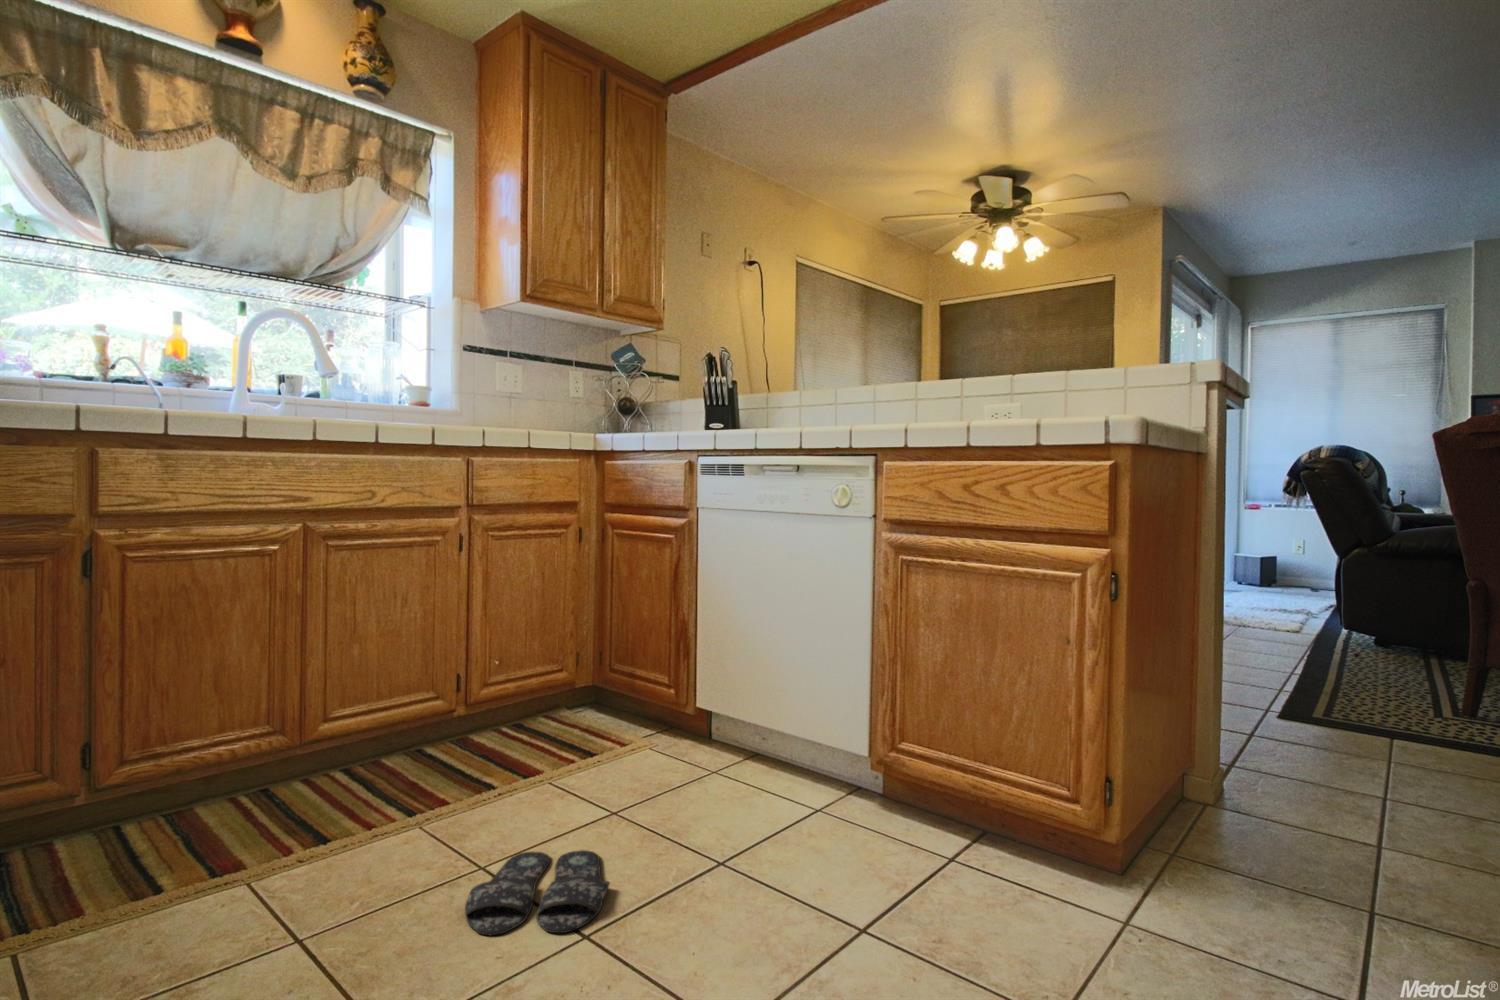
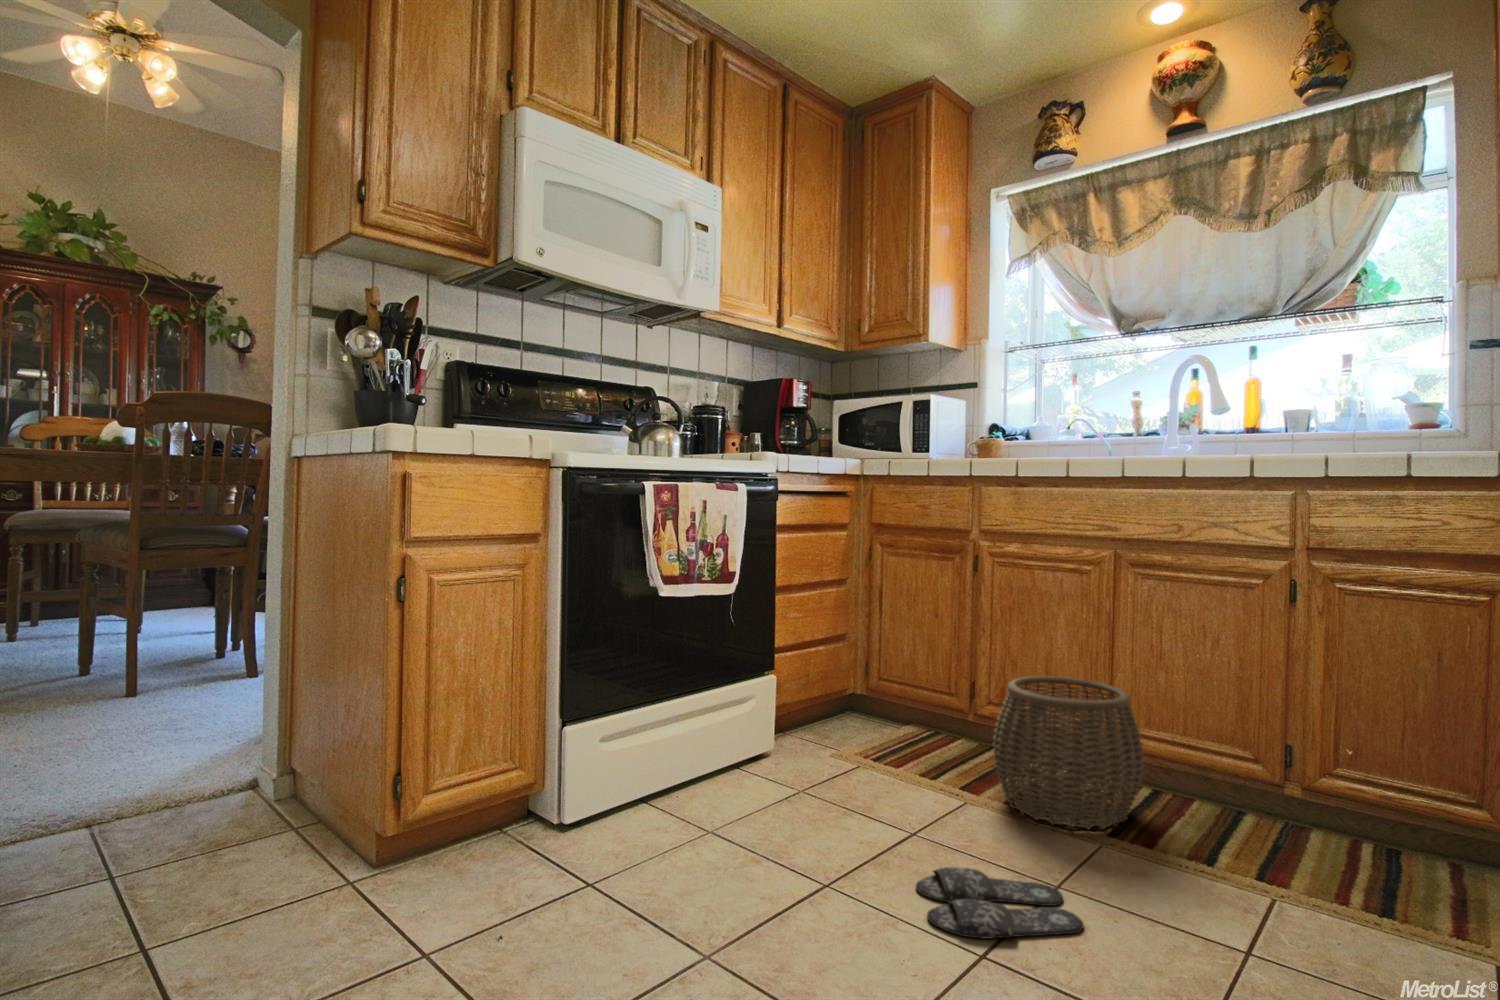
woven basket: none [248,668,432,846] -> present [993,676,1145,829]

